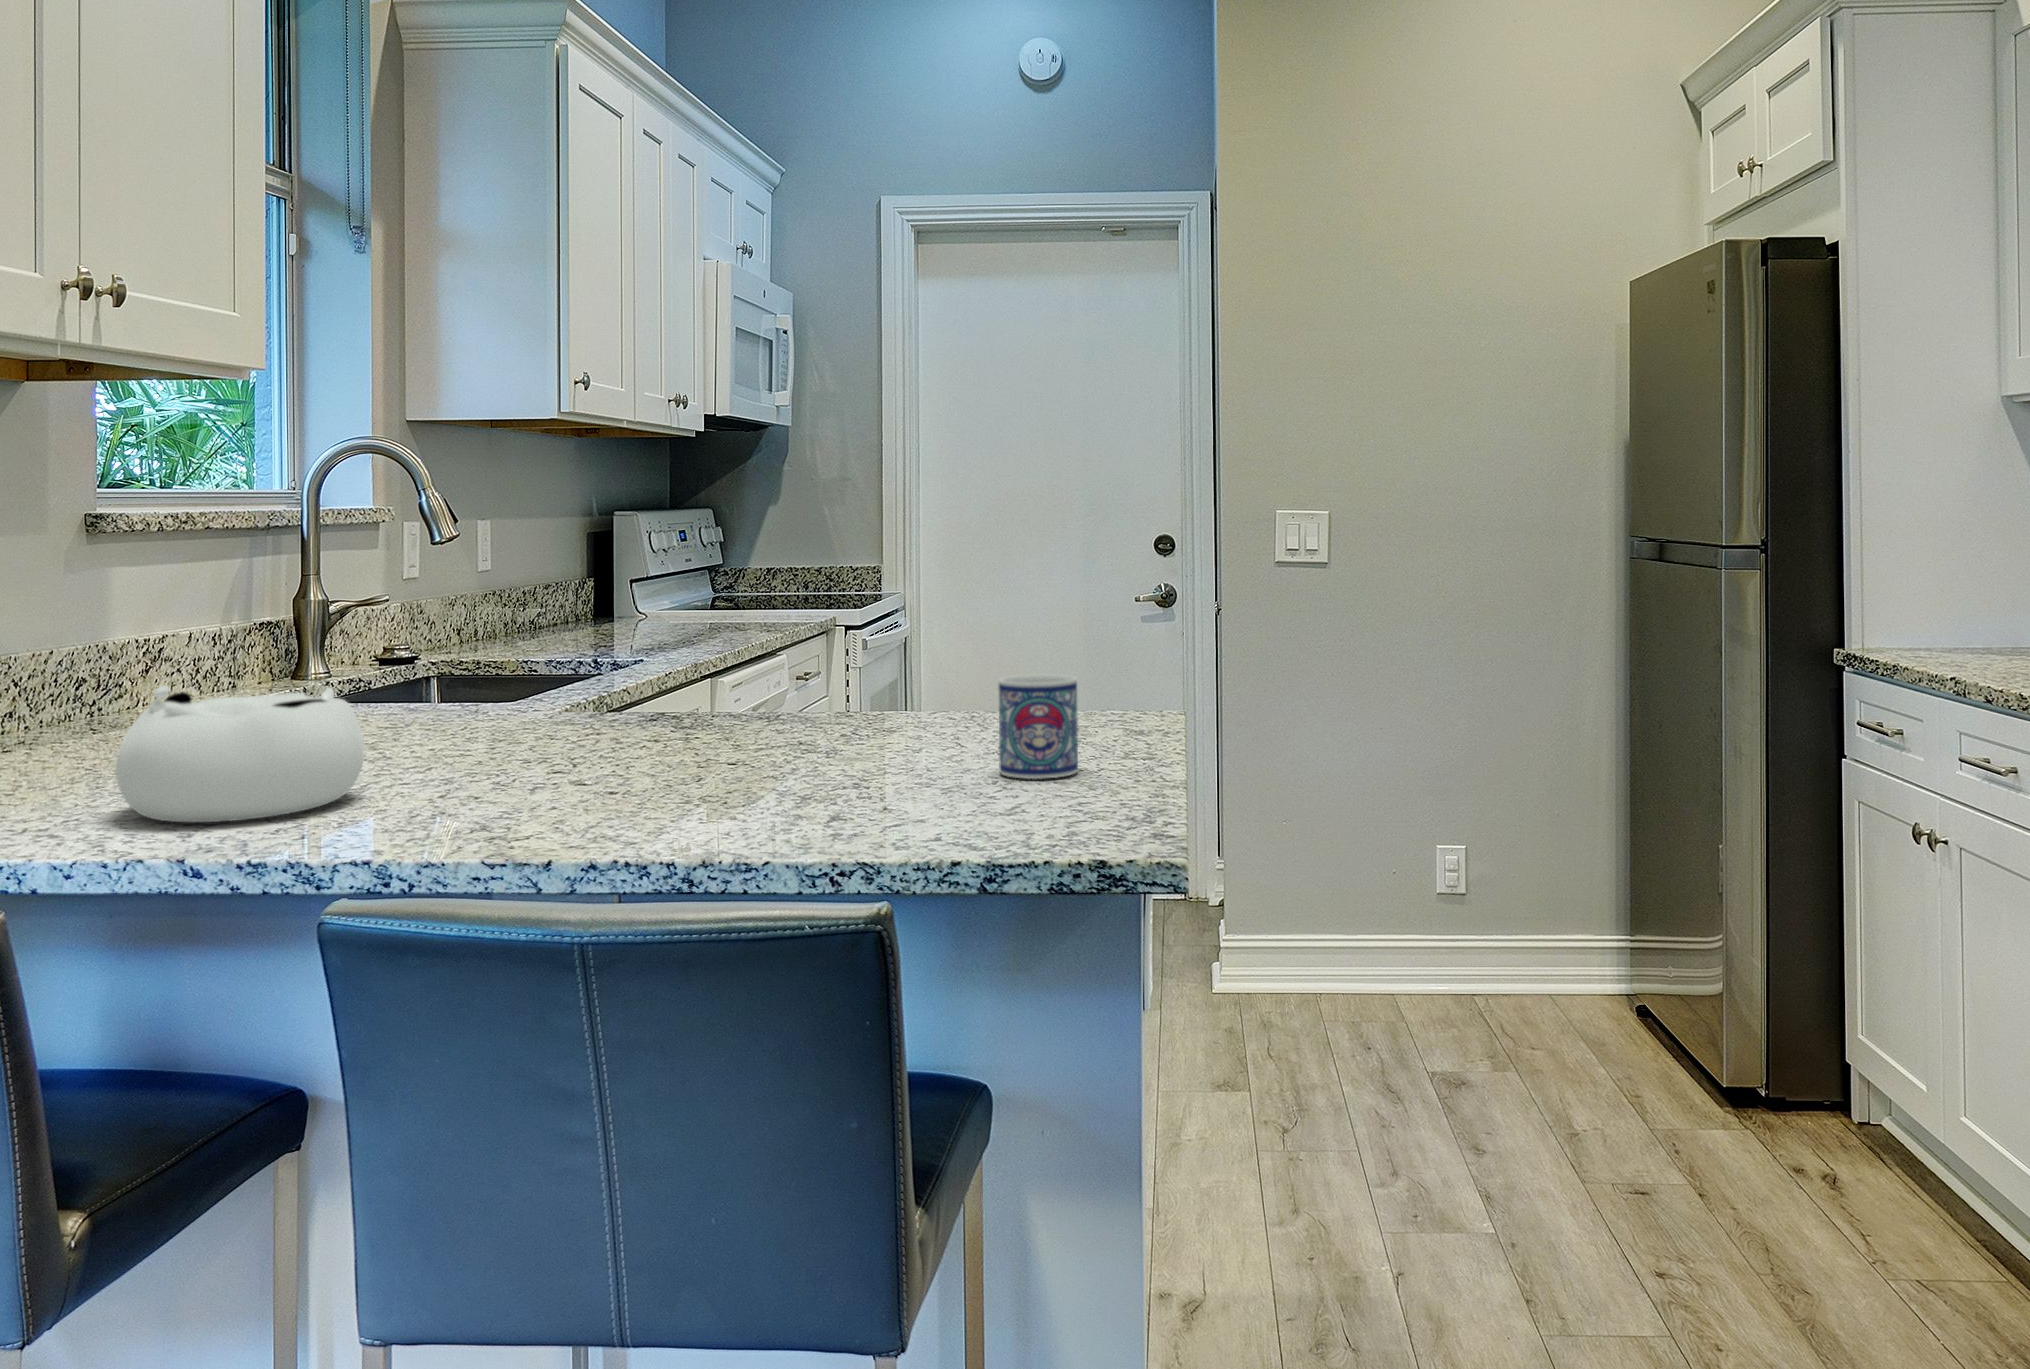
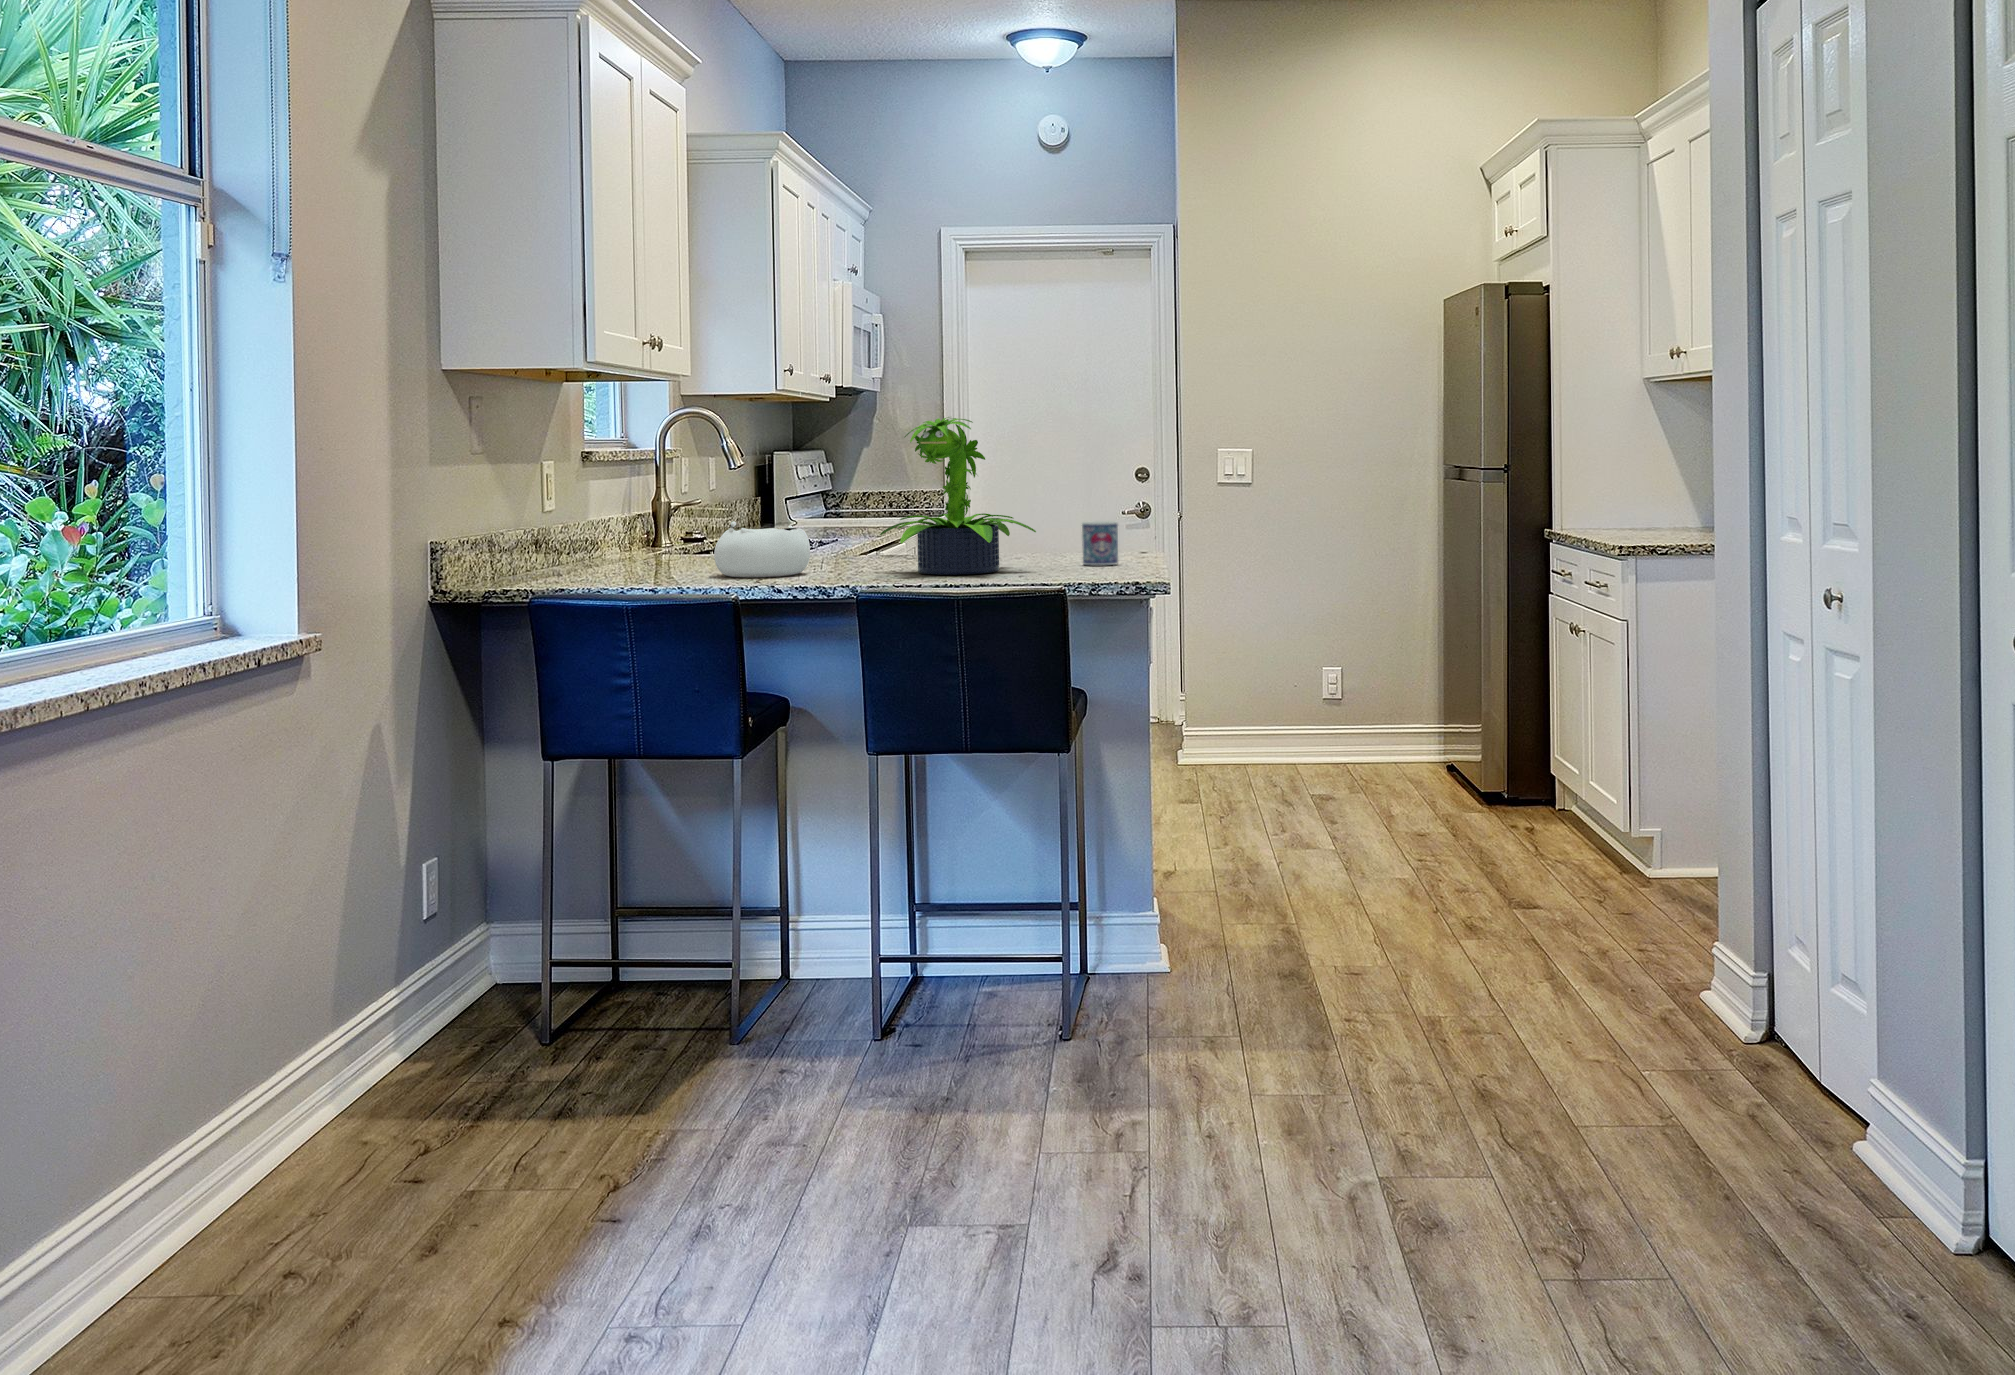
potted plant: none [518,441,876,824] -> present [880,417,1036,575]

